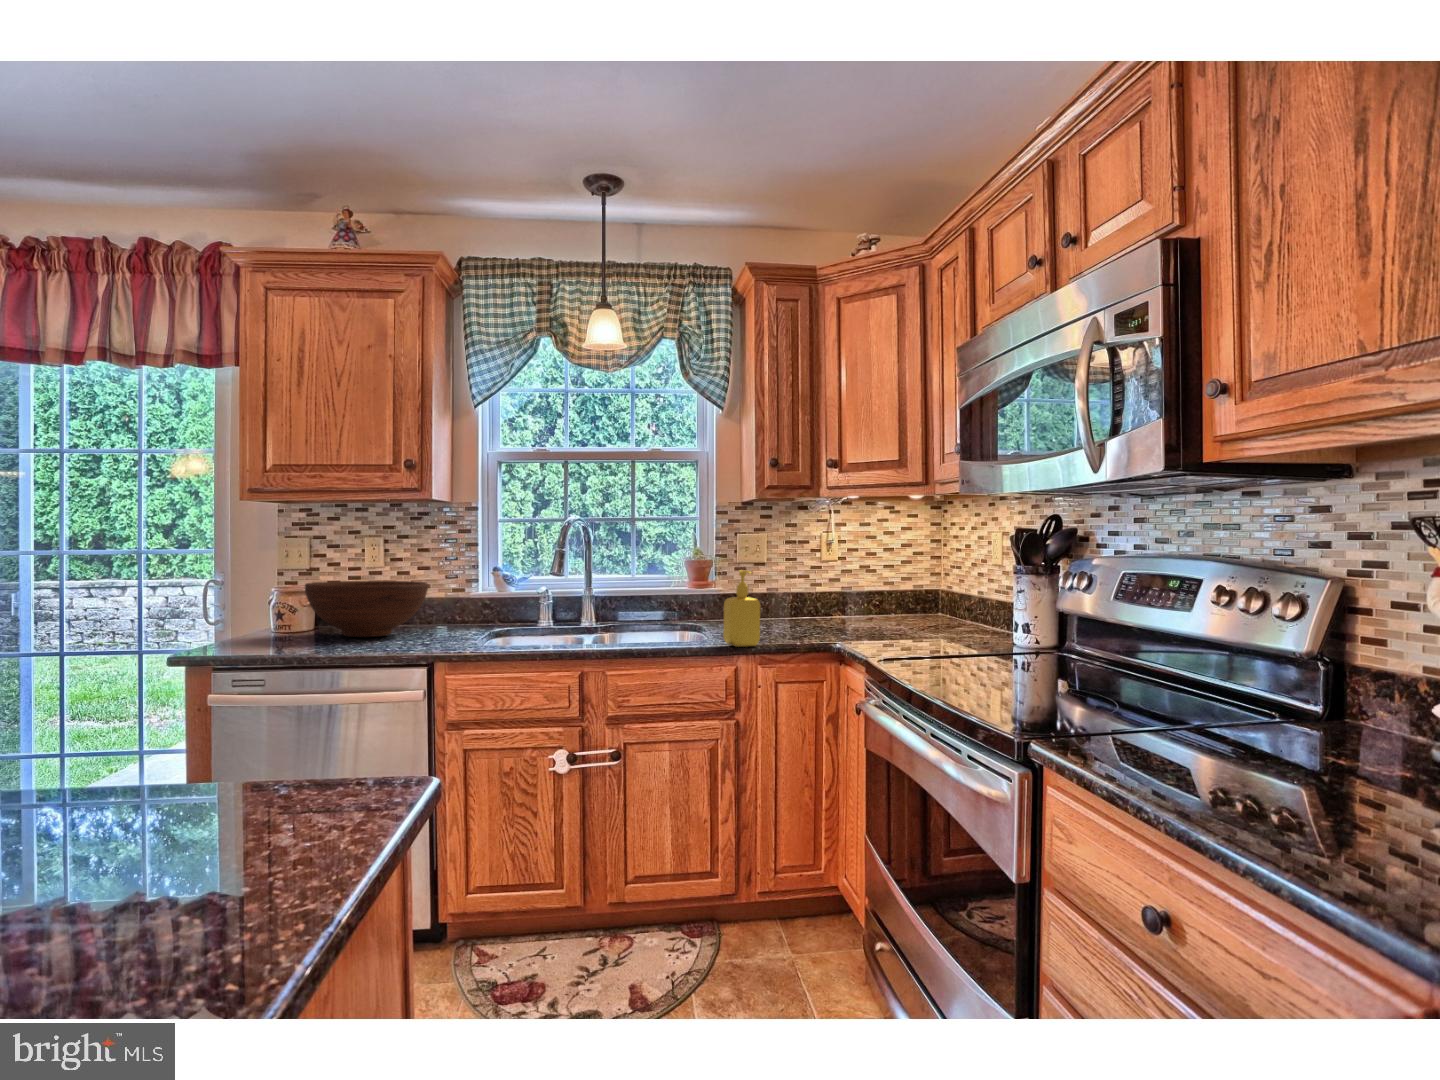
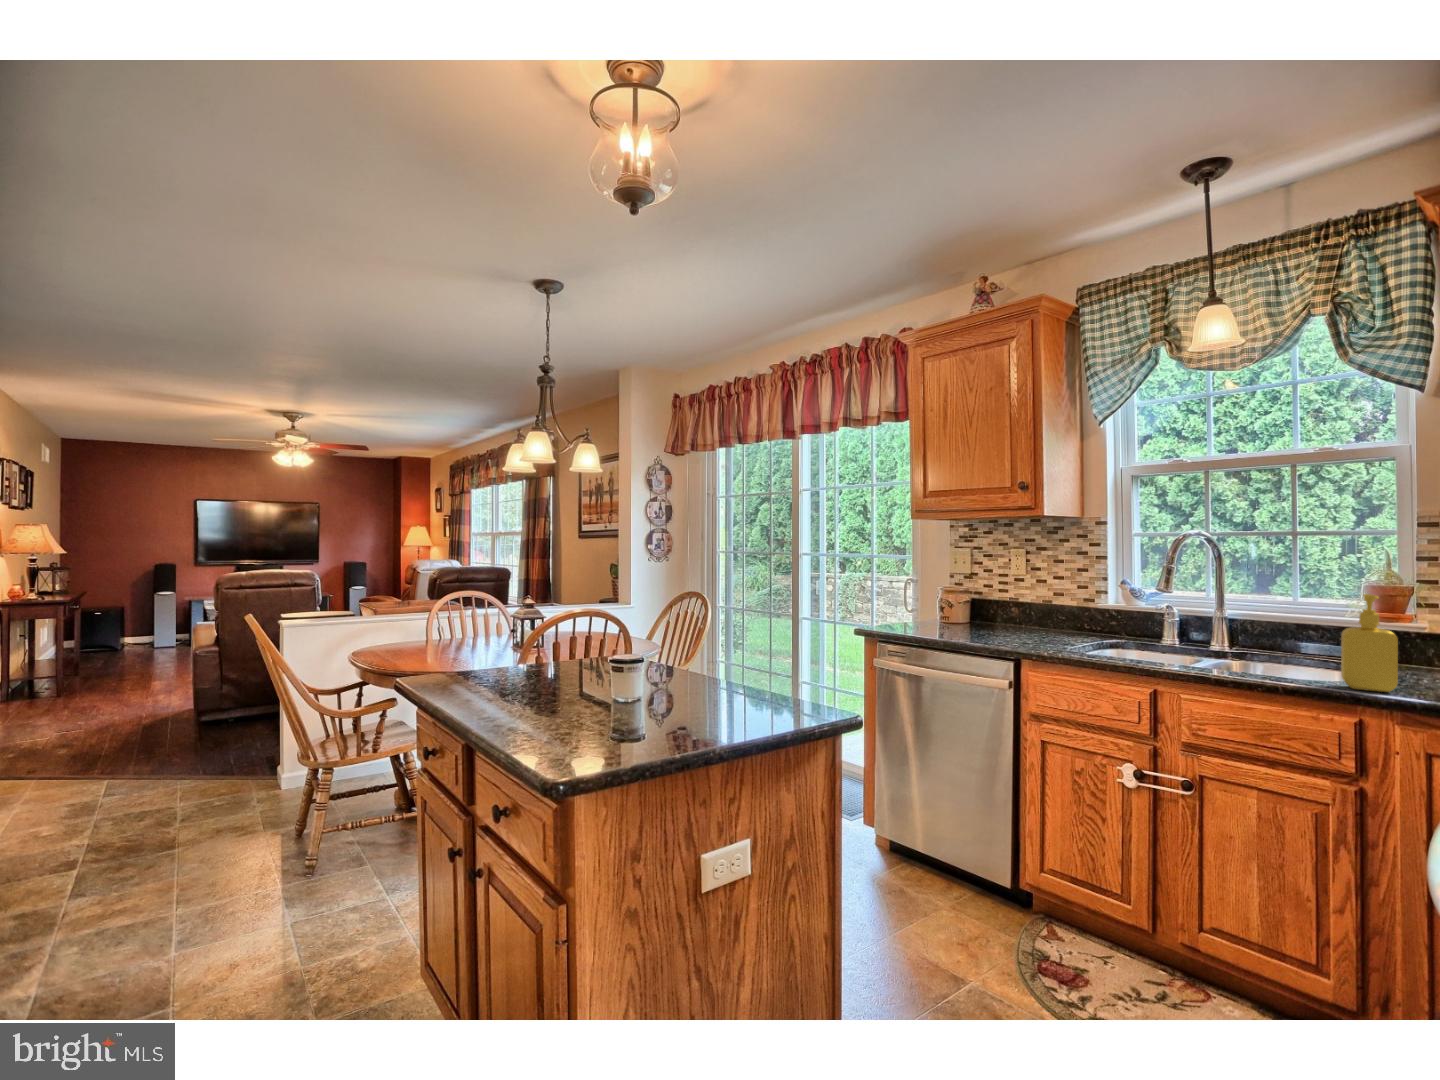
fruit bowl: present [305,581,428,637] -> none [941,587,1042,635]

